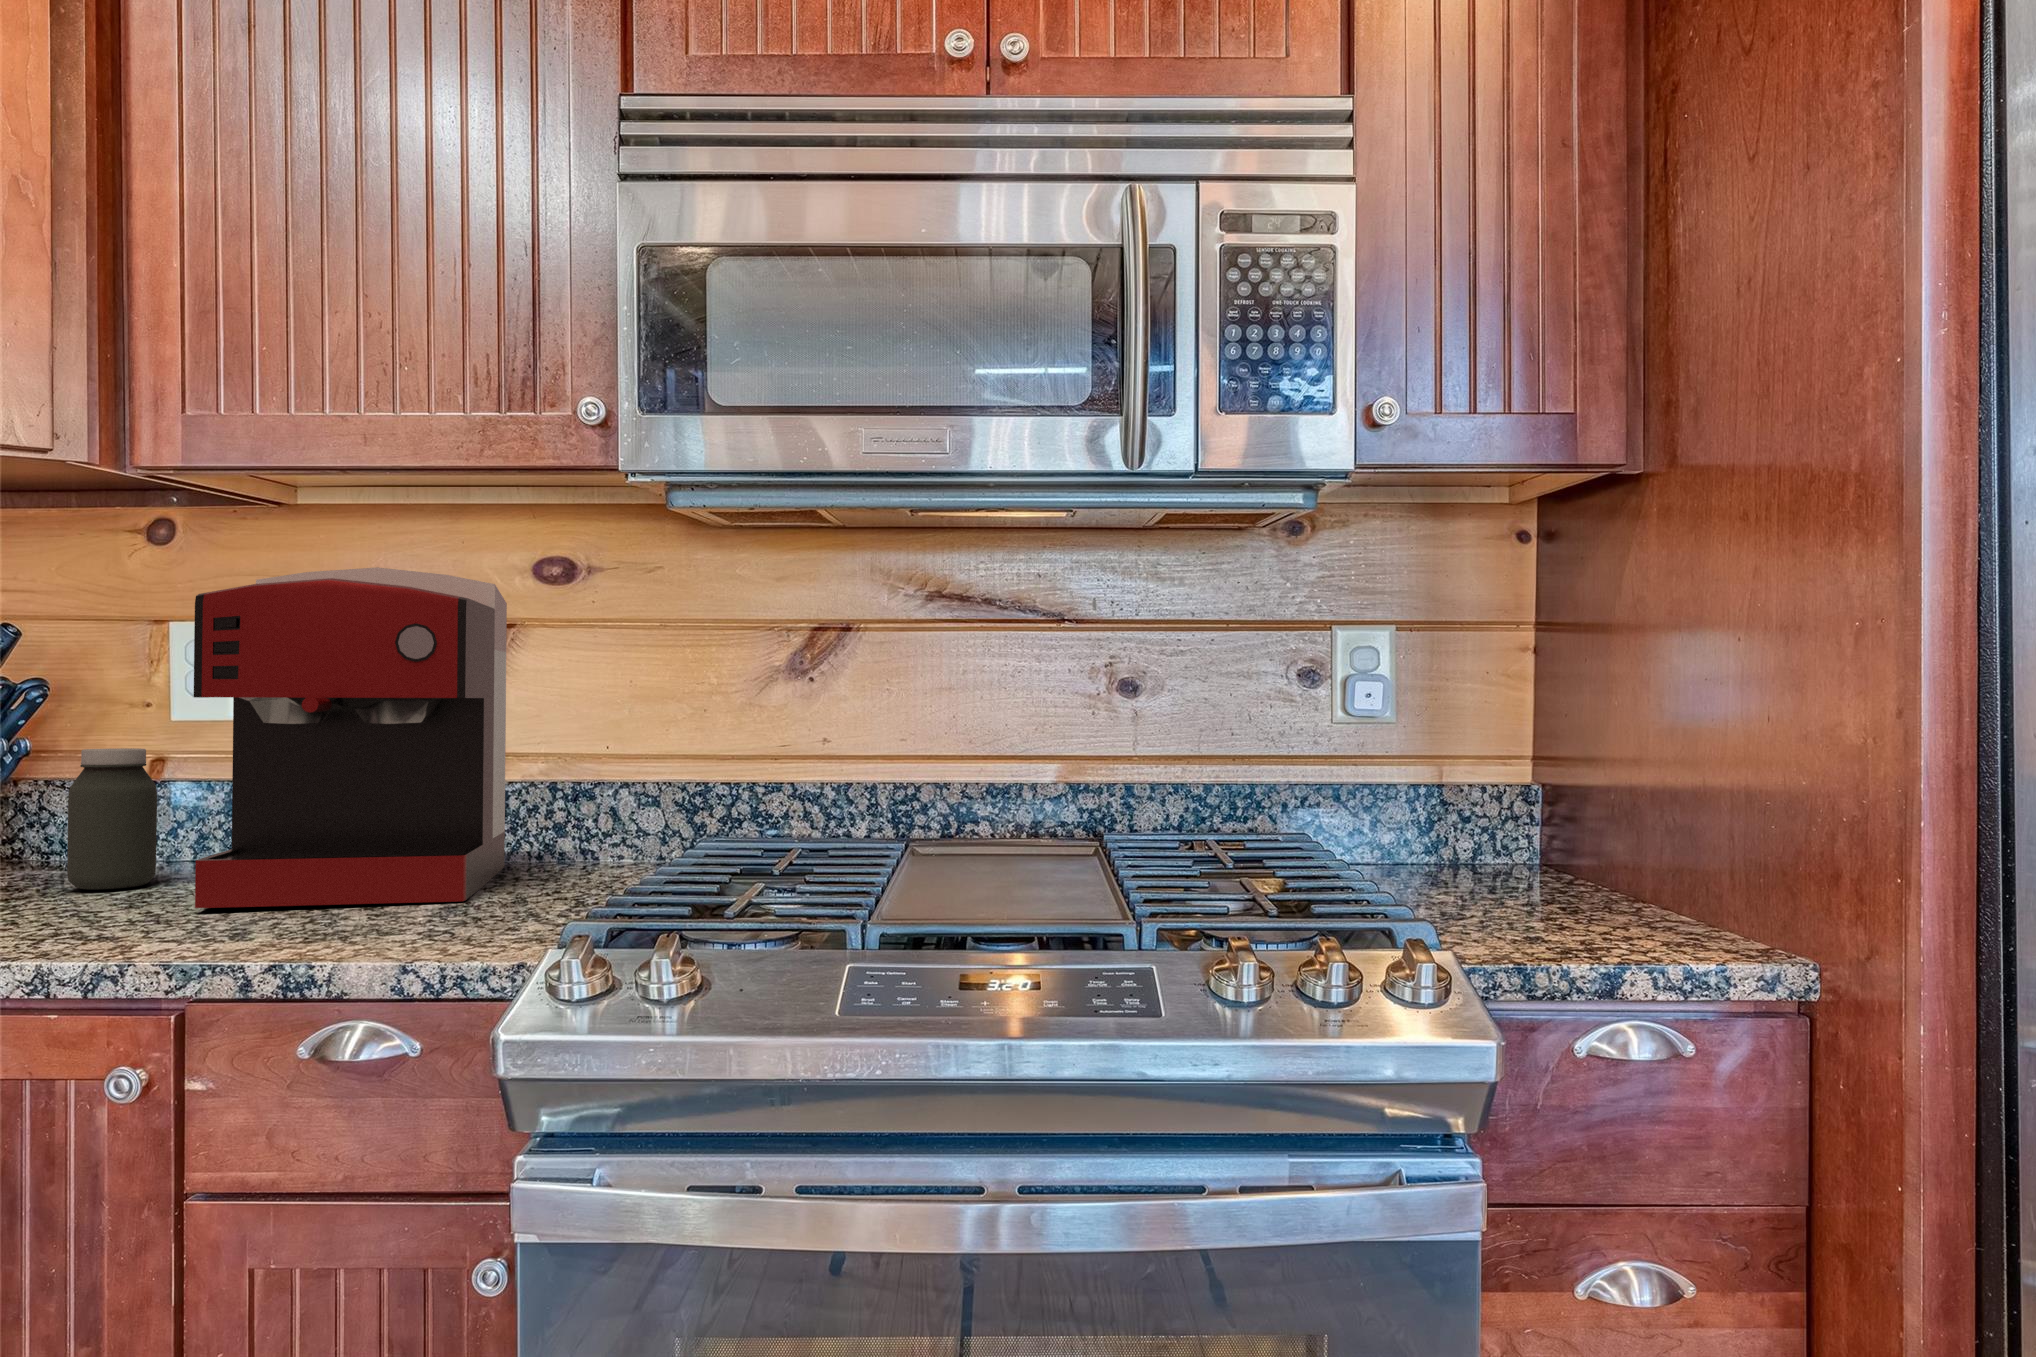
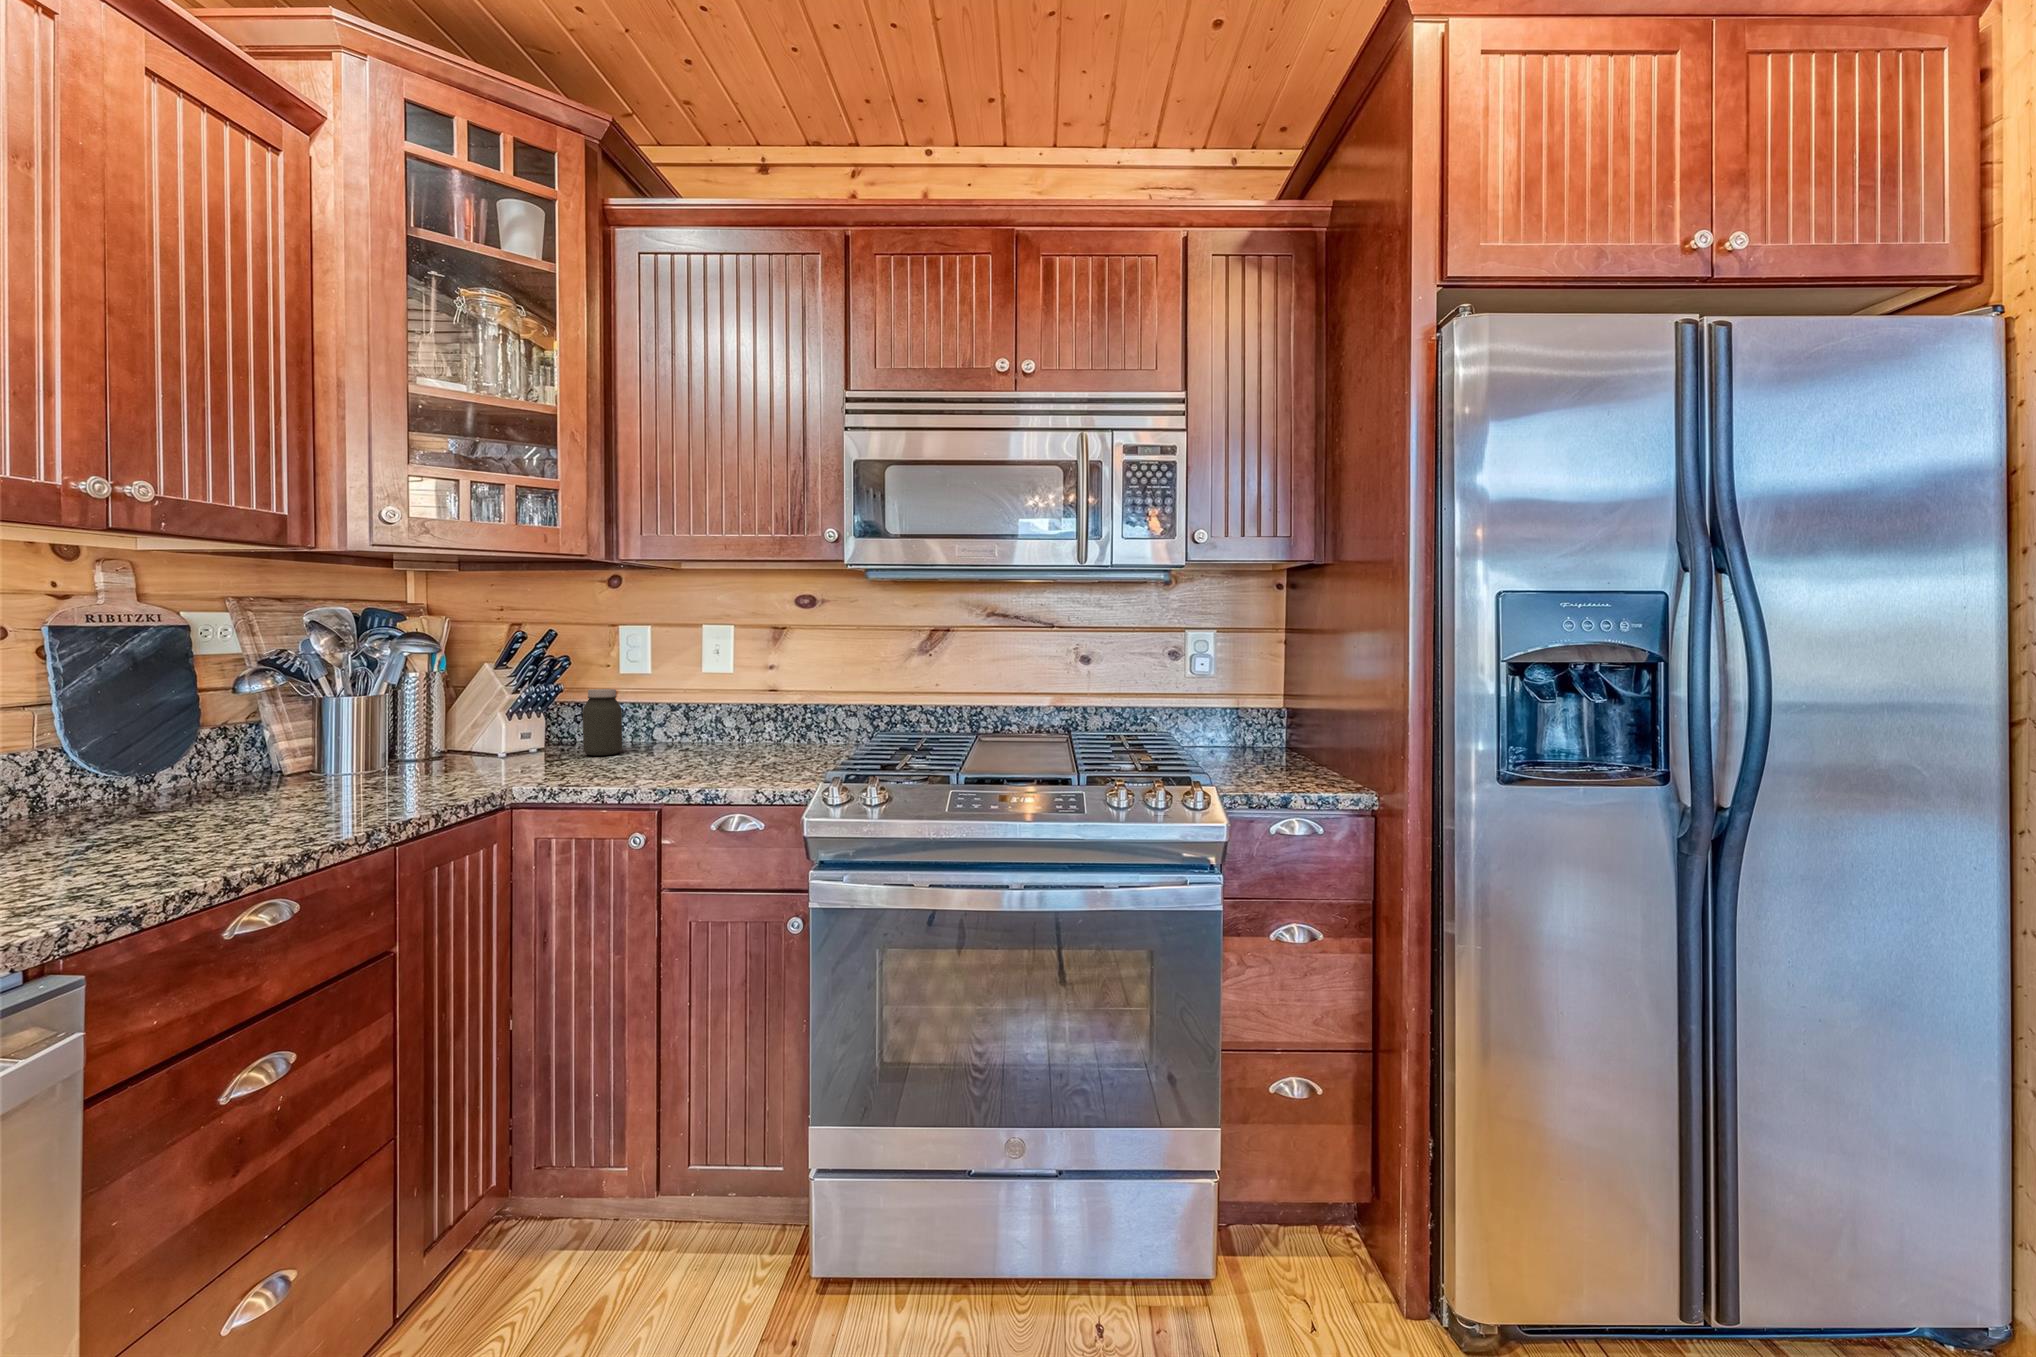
coffee maker: present [194,567,507,908] -> none [649,603,782,765]

